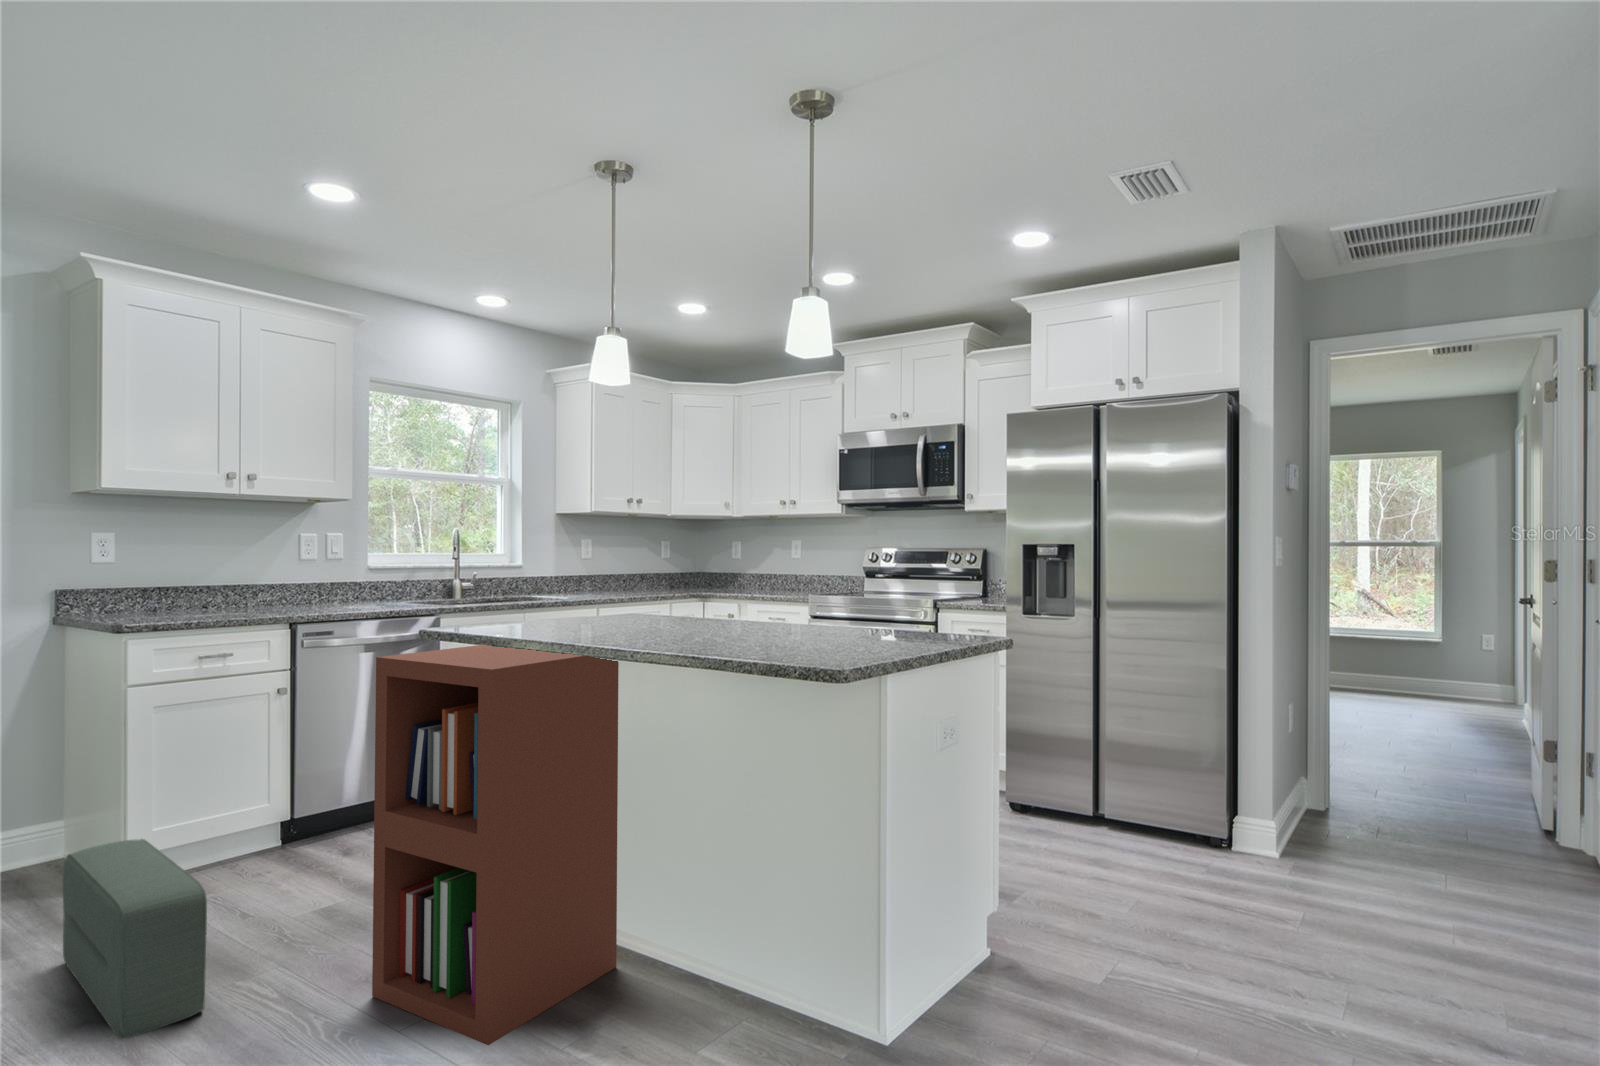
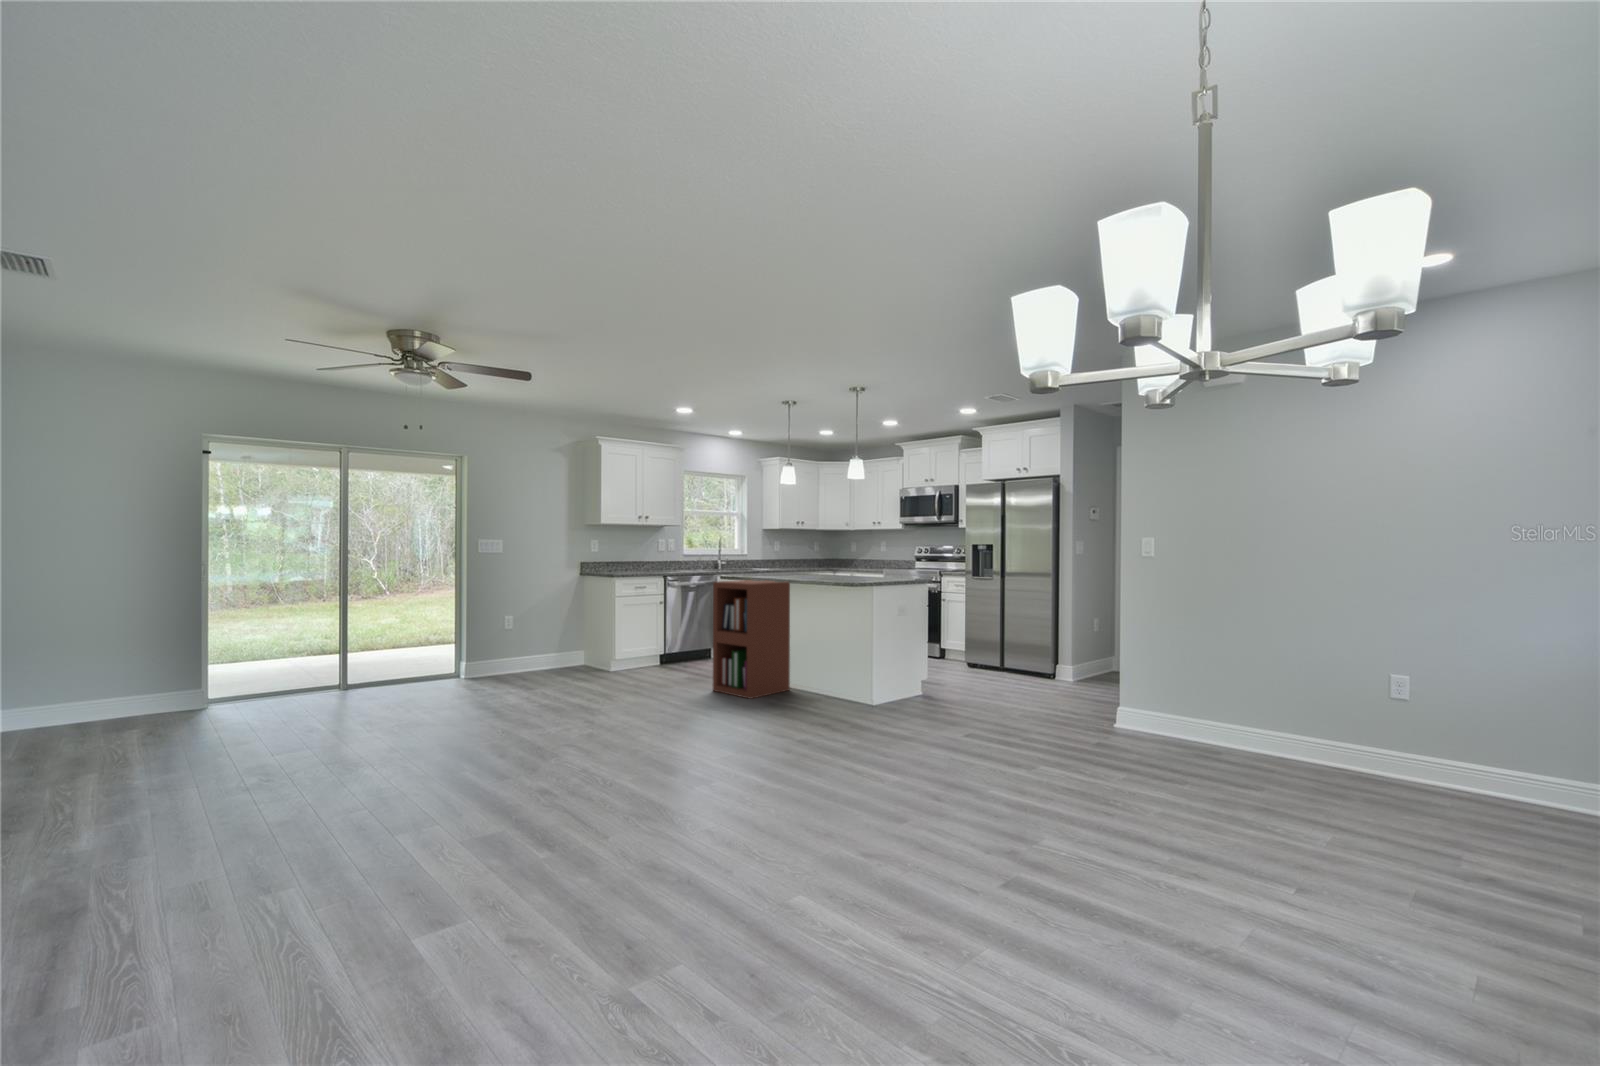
pouf: present [63,839,207,1038] -> none [613,644,665,693]

